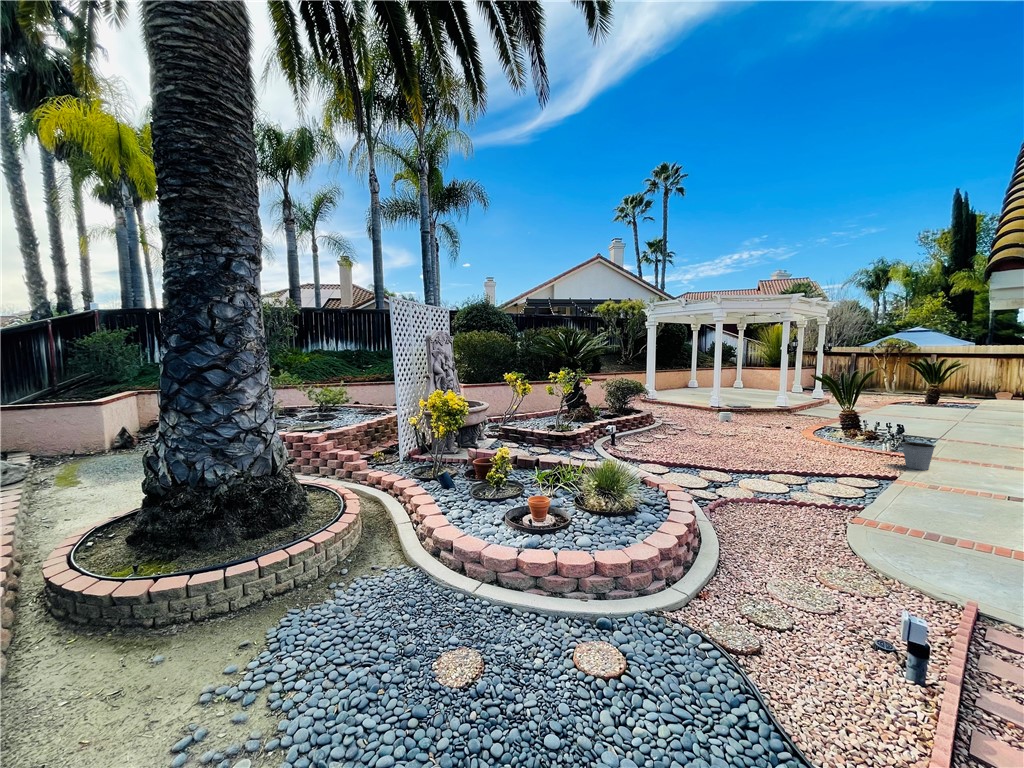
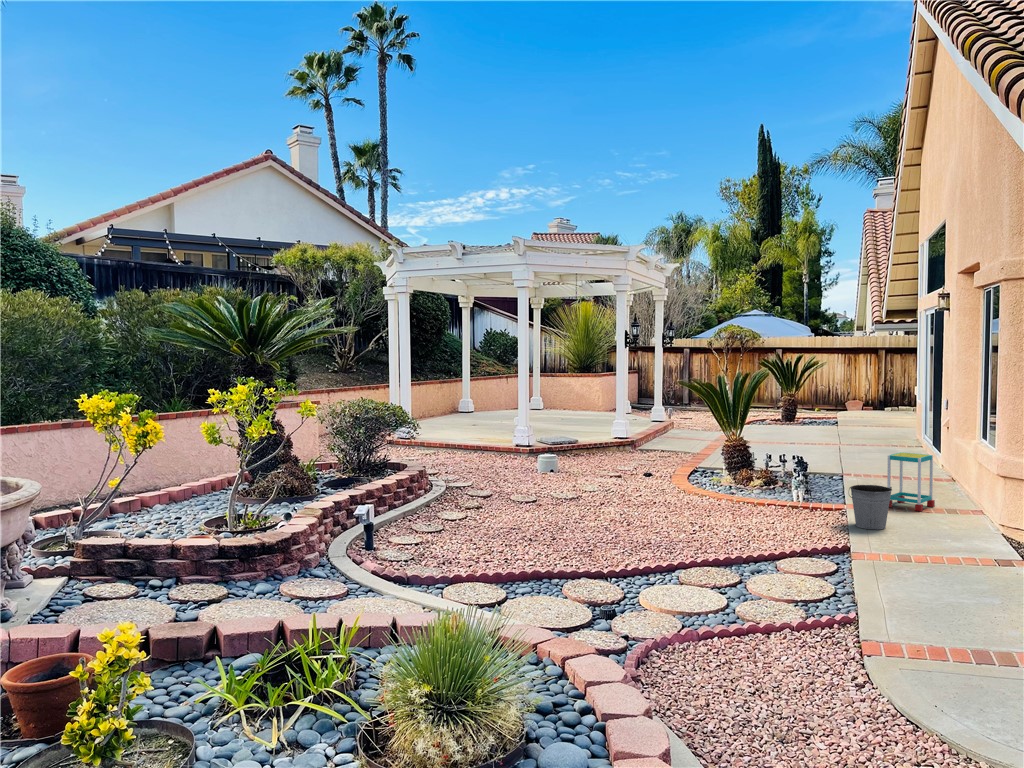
side table: none [944,426,990,465] -> present [887,452,935,512]

